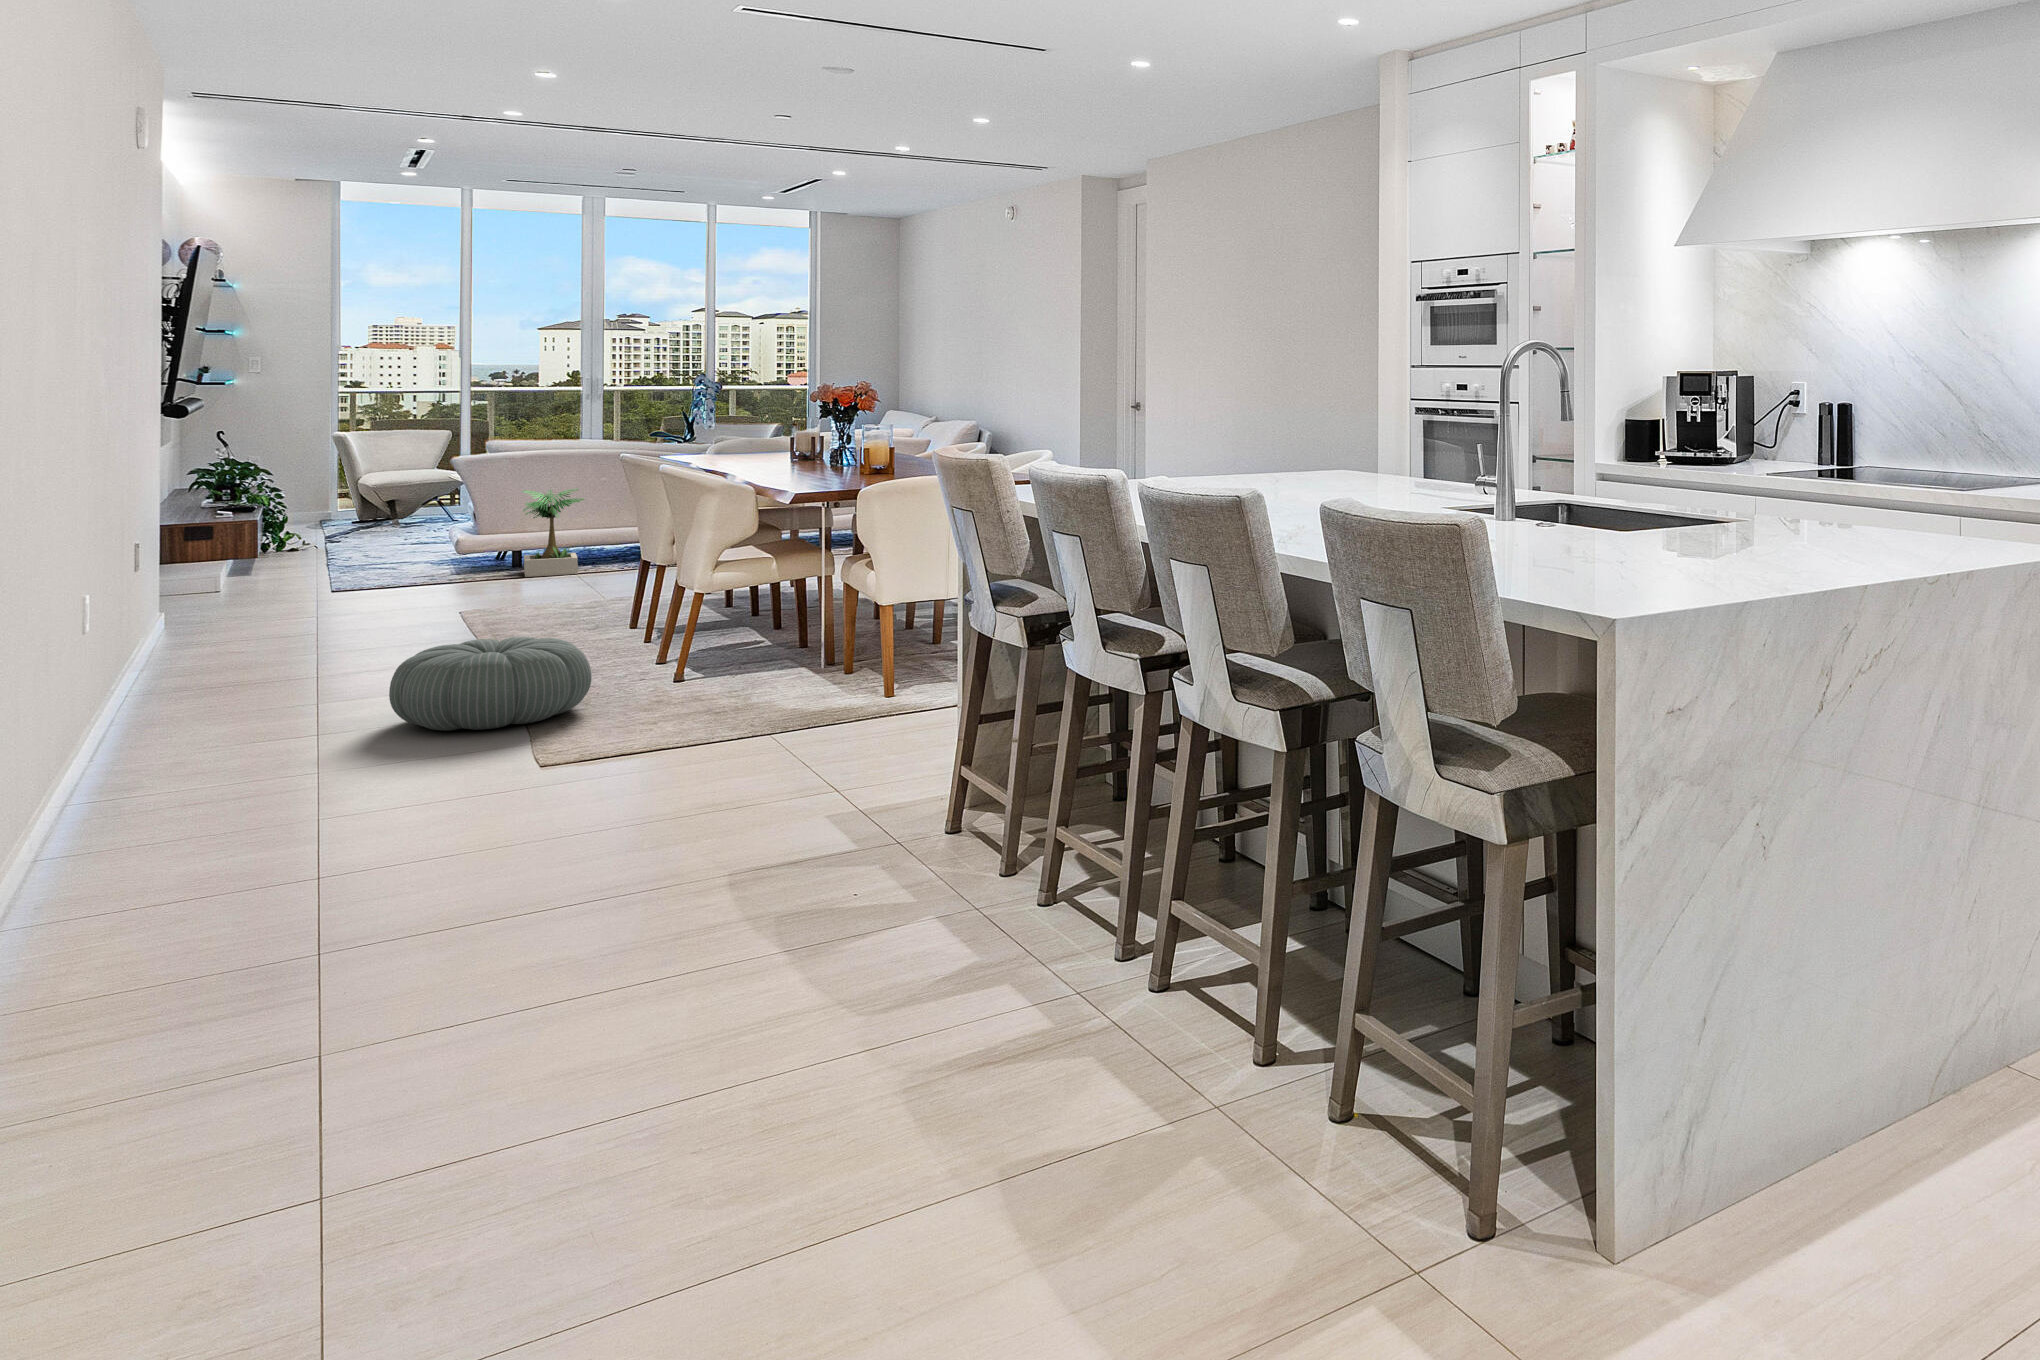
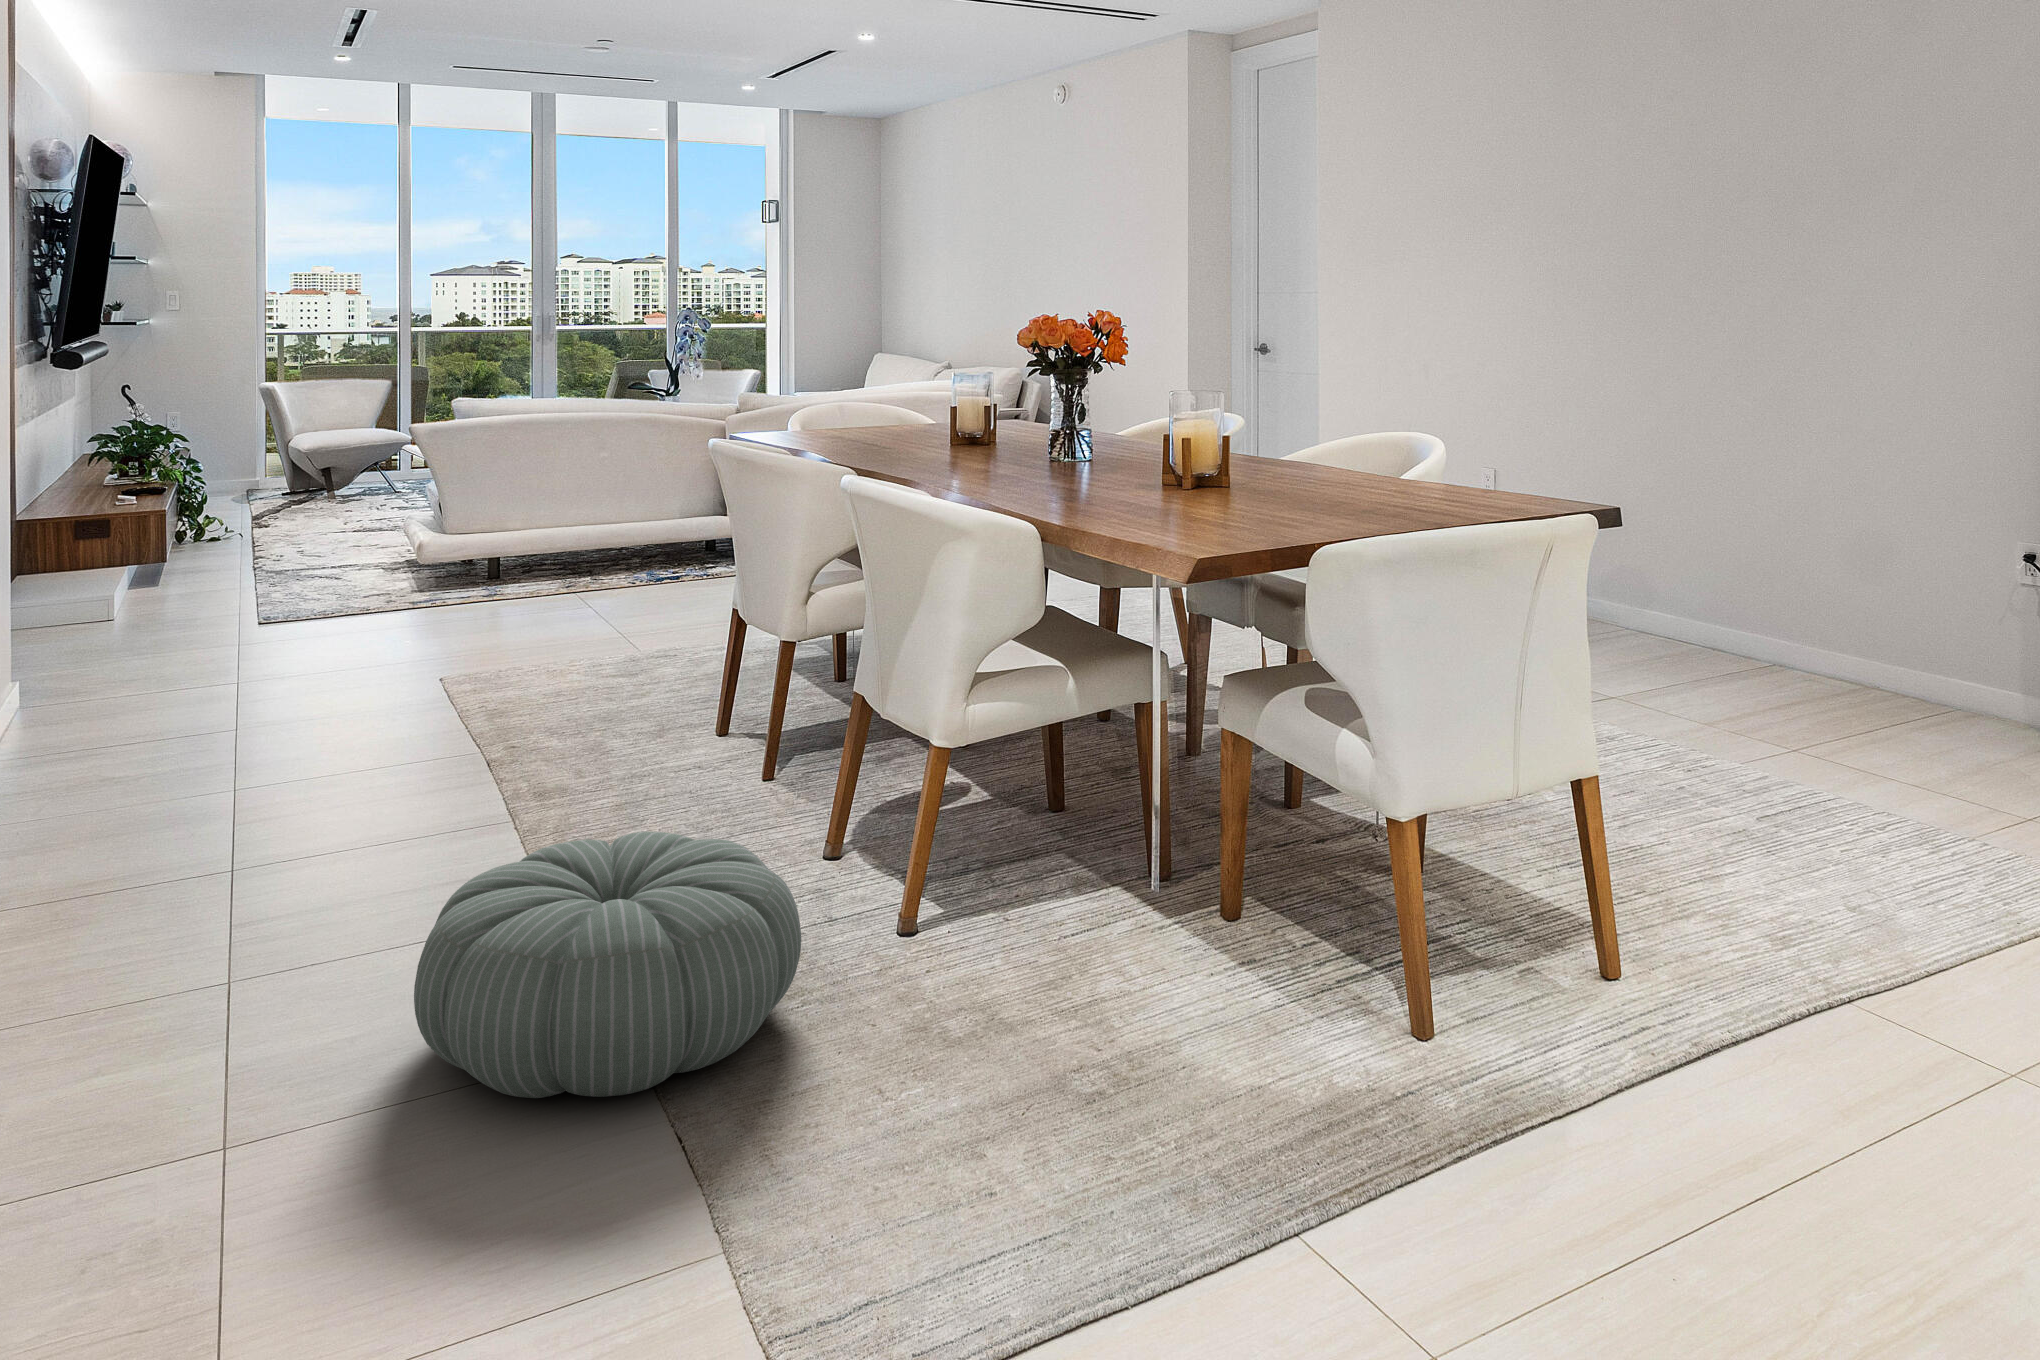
potted plant: present [523,489,585,577] -> none [499,468,594,595]

